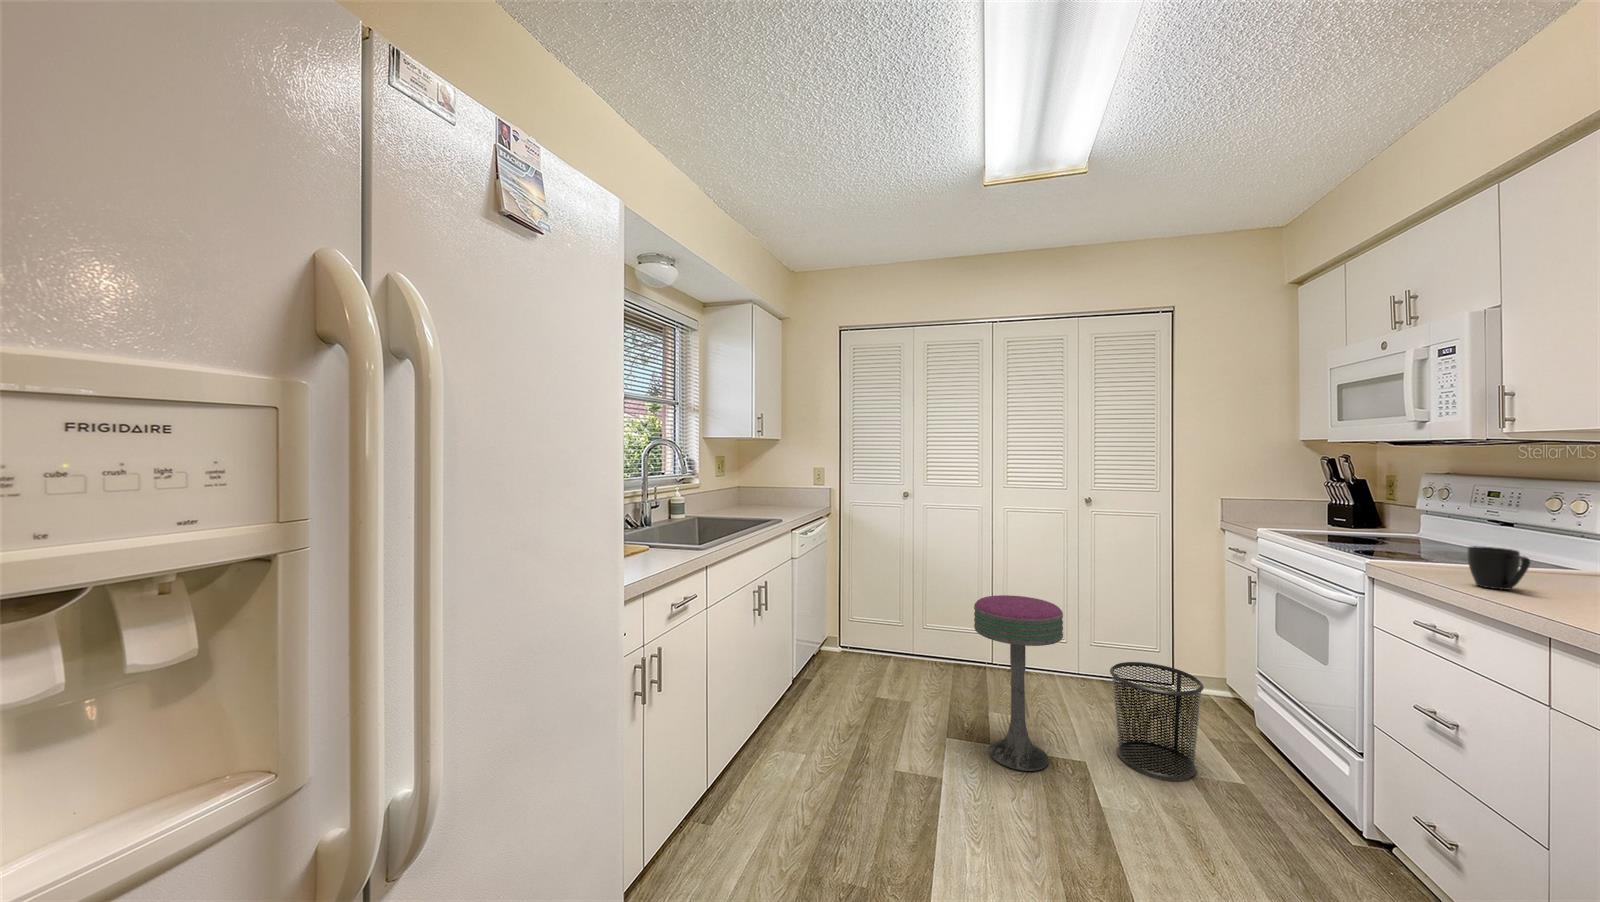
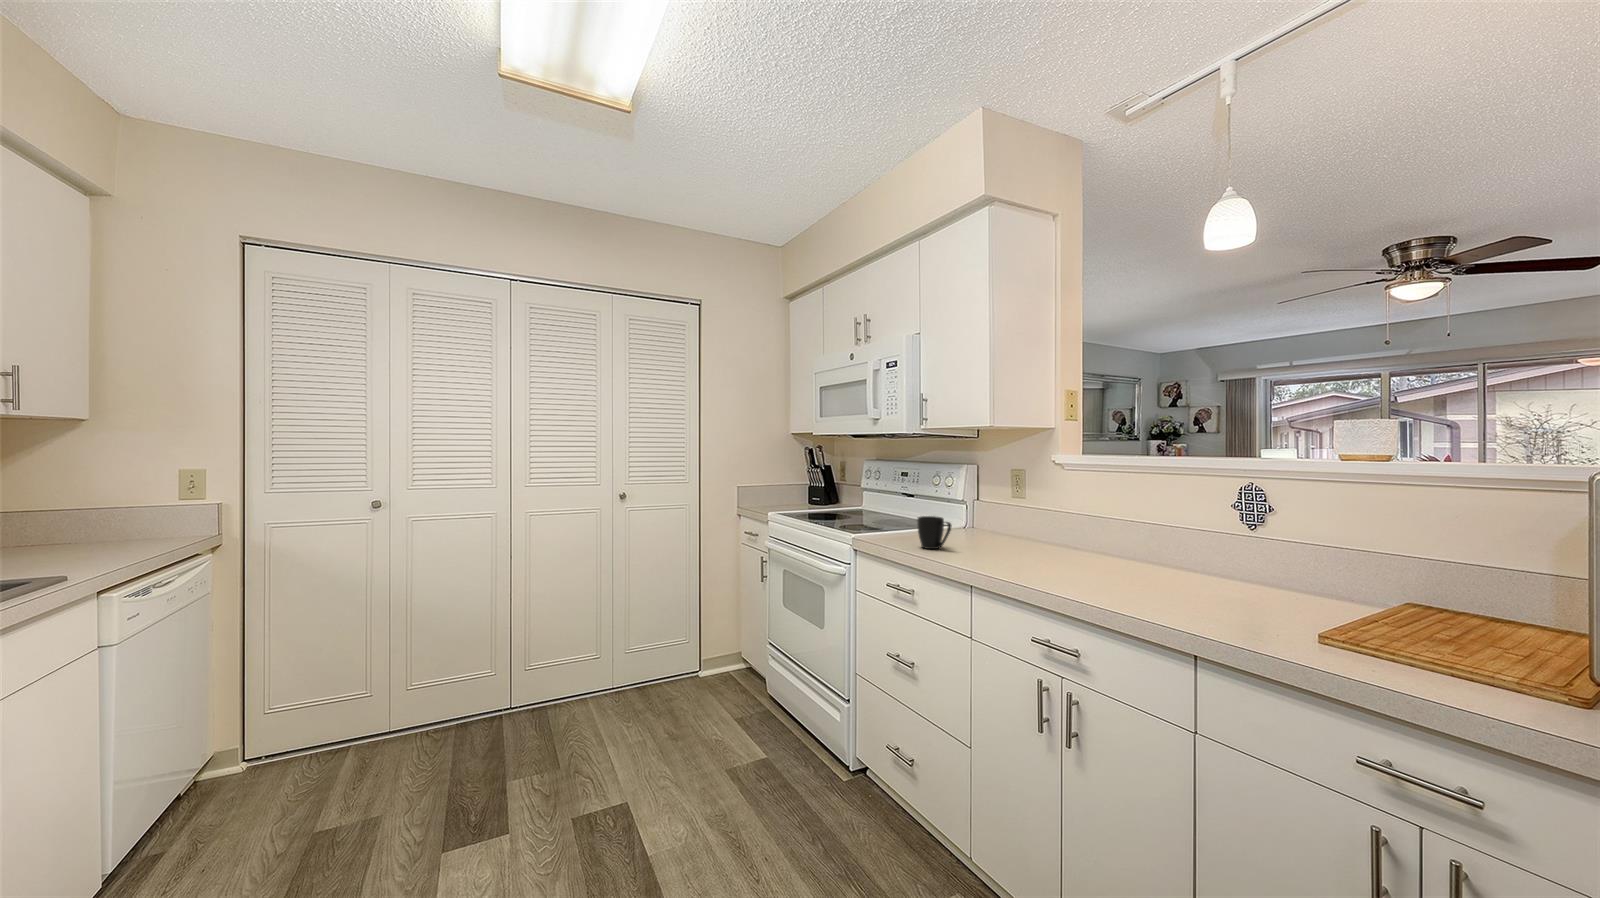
bar stool: present [974,595,1063,771] -> none [485,623,603,858]
trash can: present [1110,662,1204,779] -> none [651,663,736,788]

